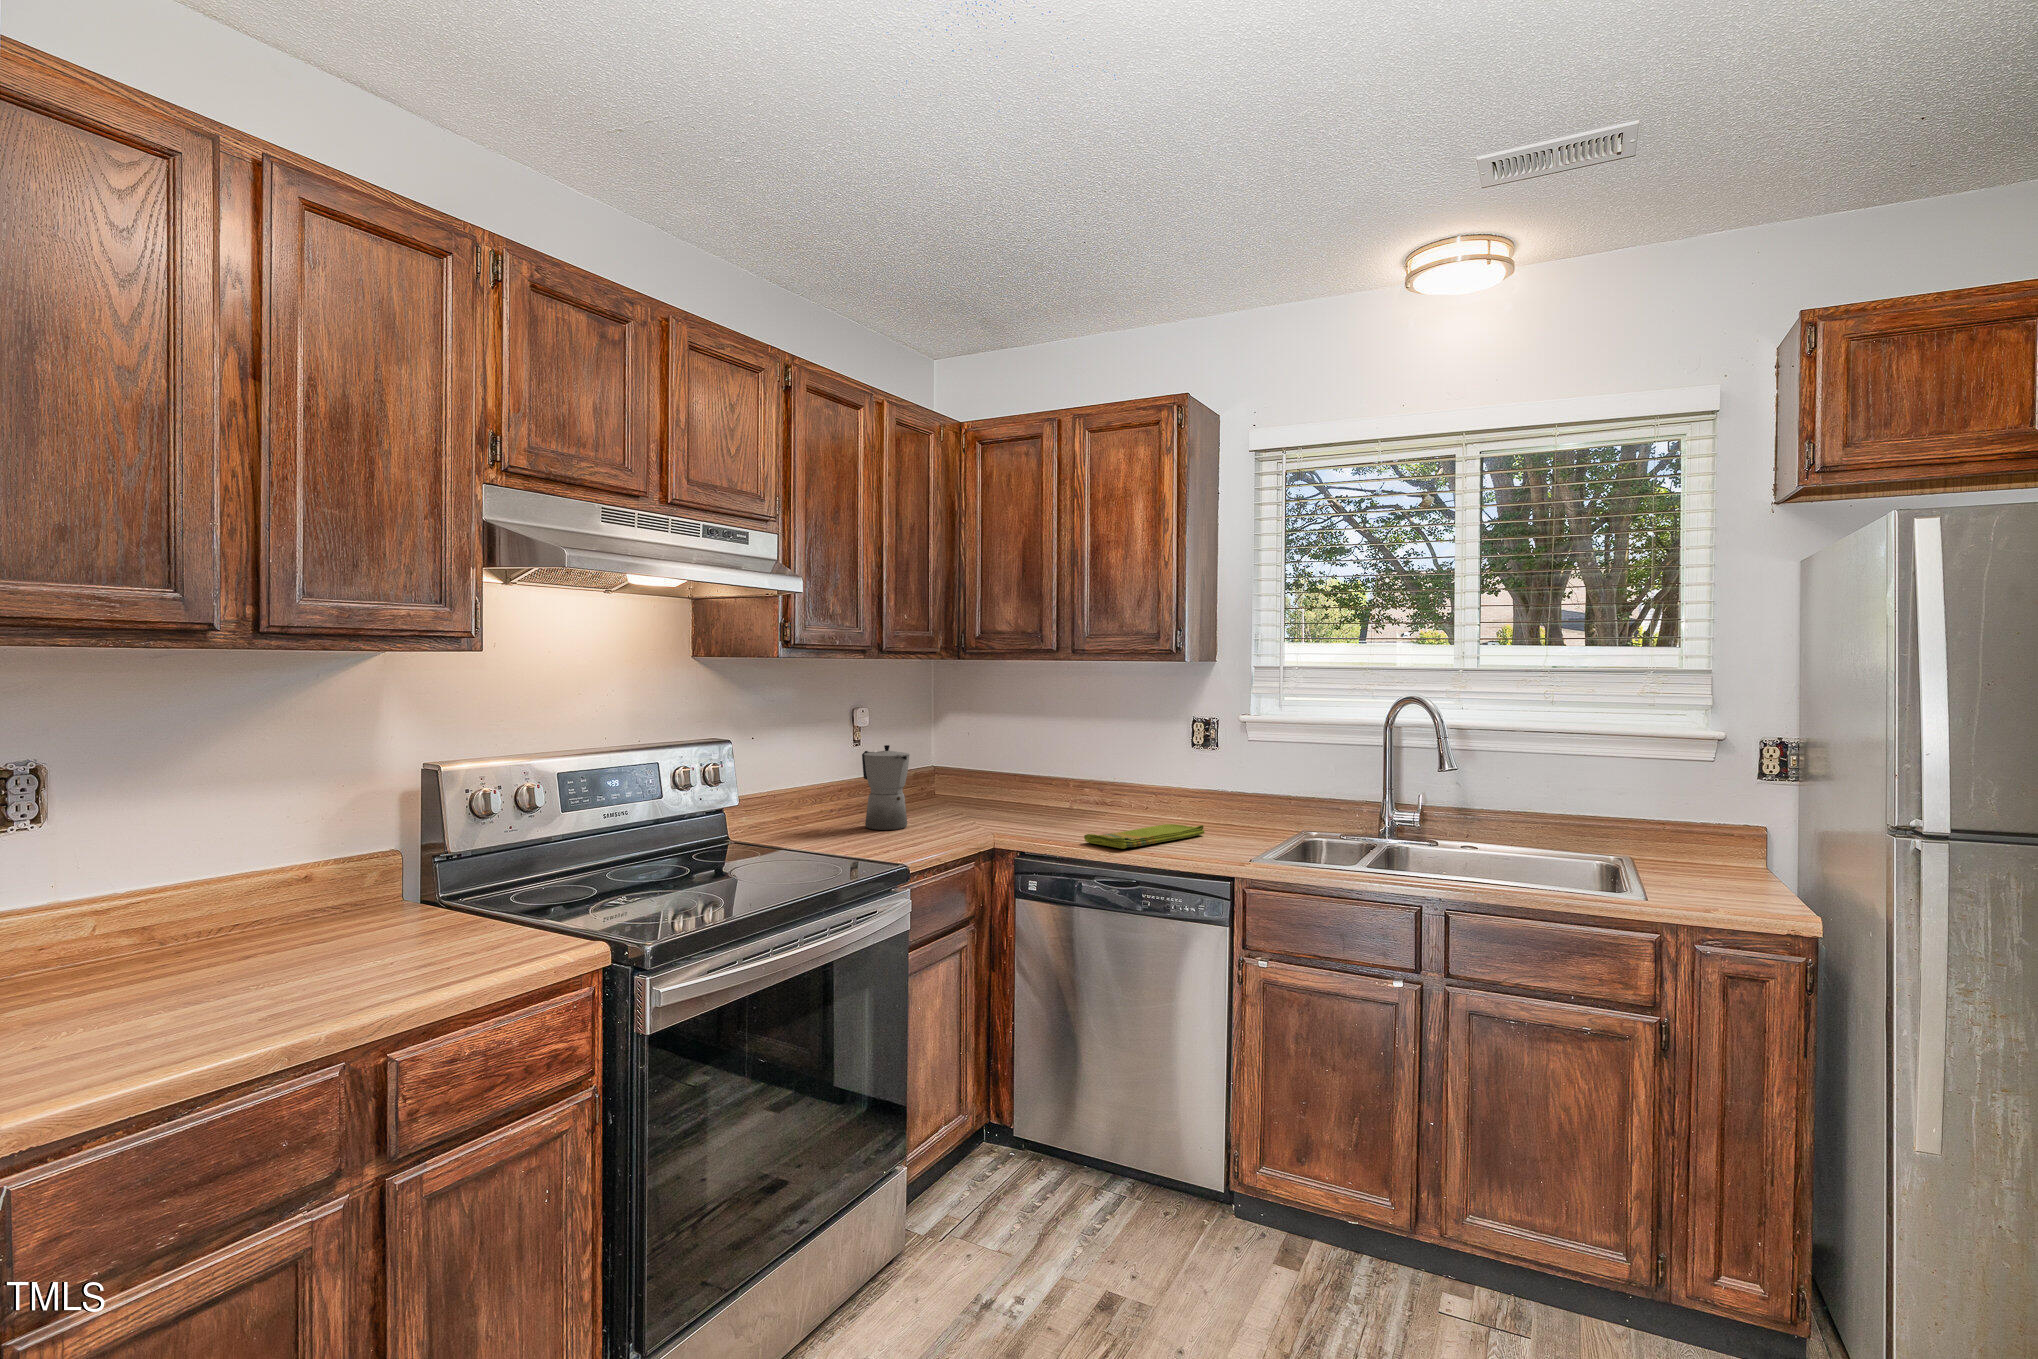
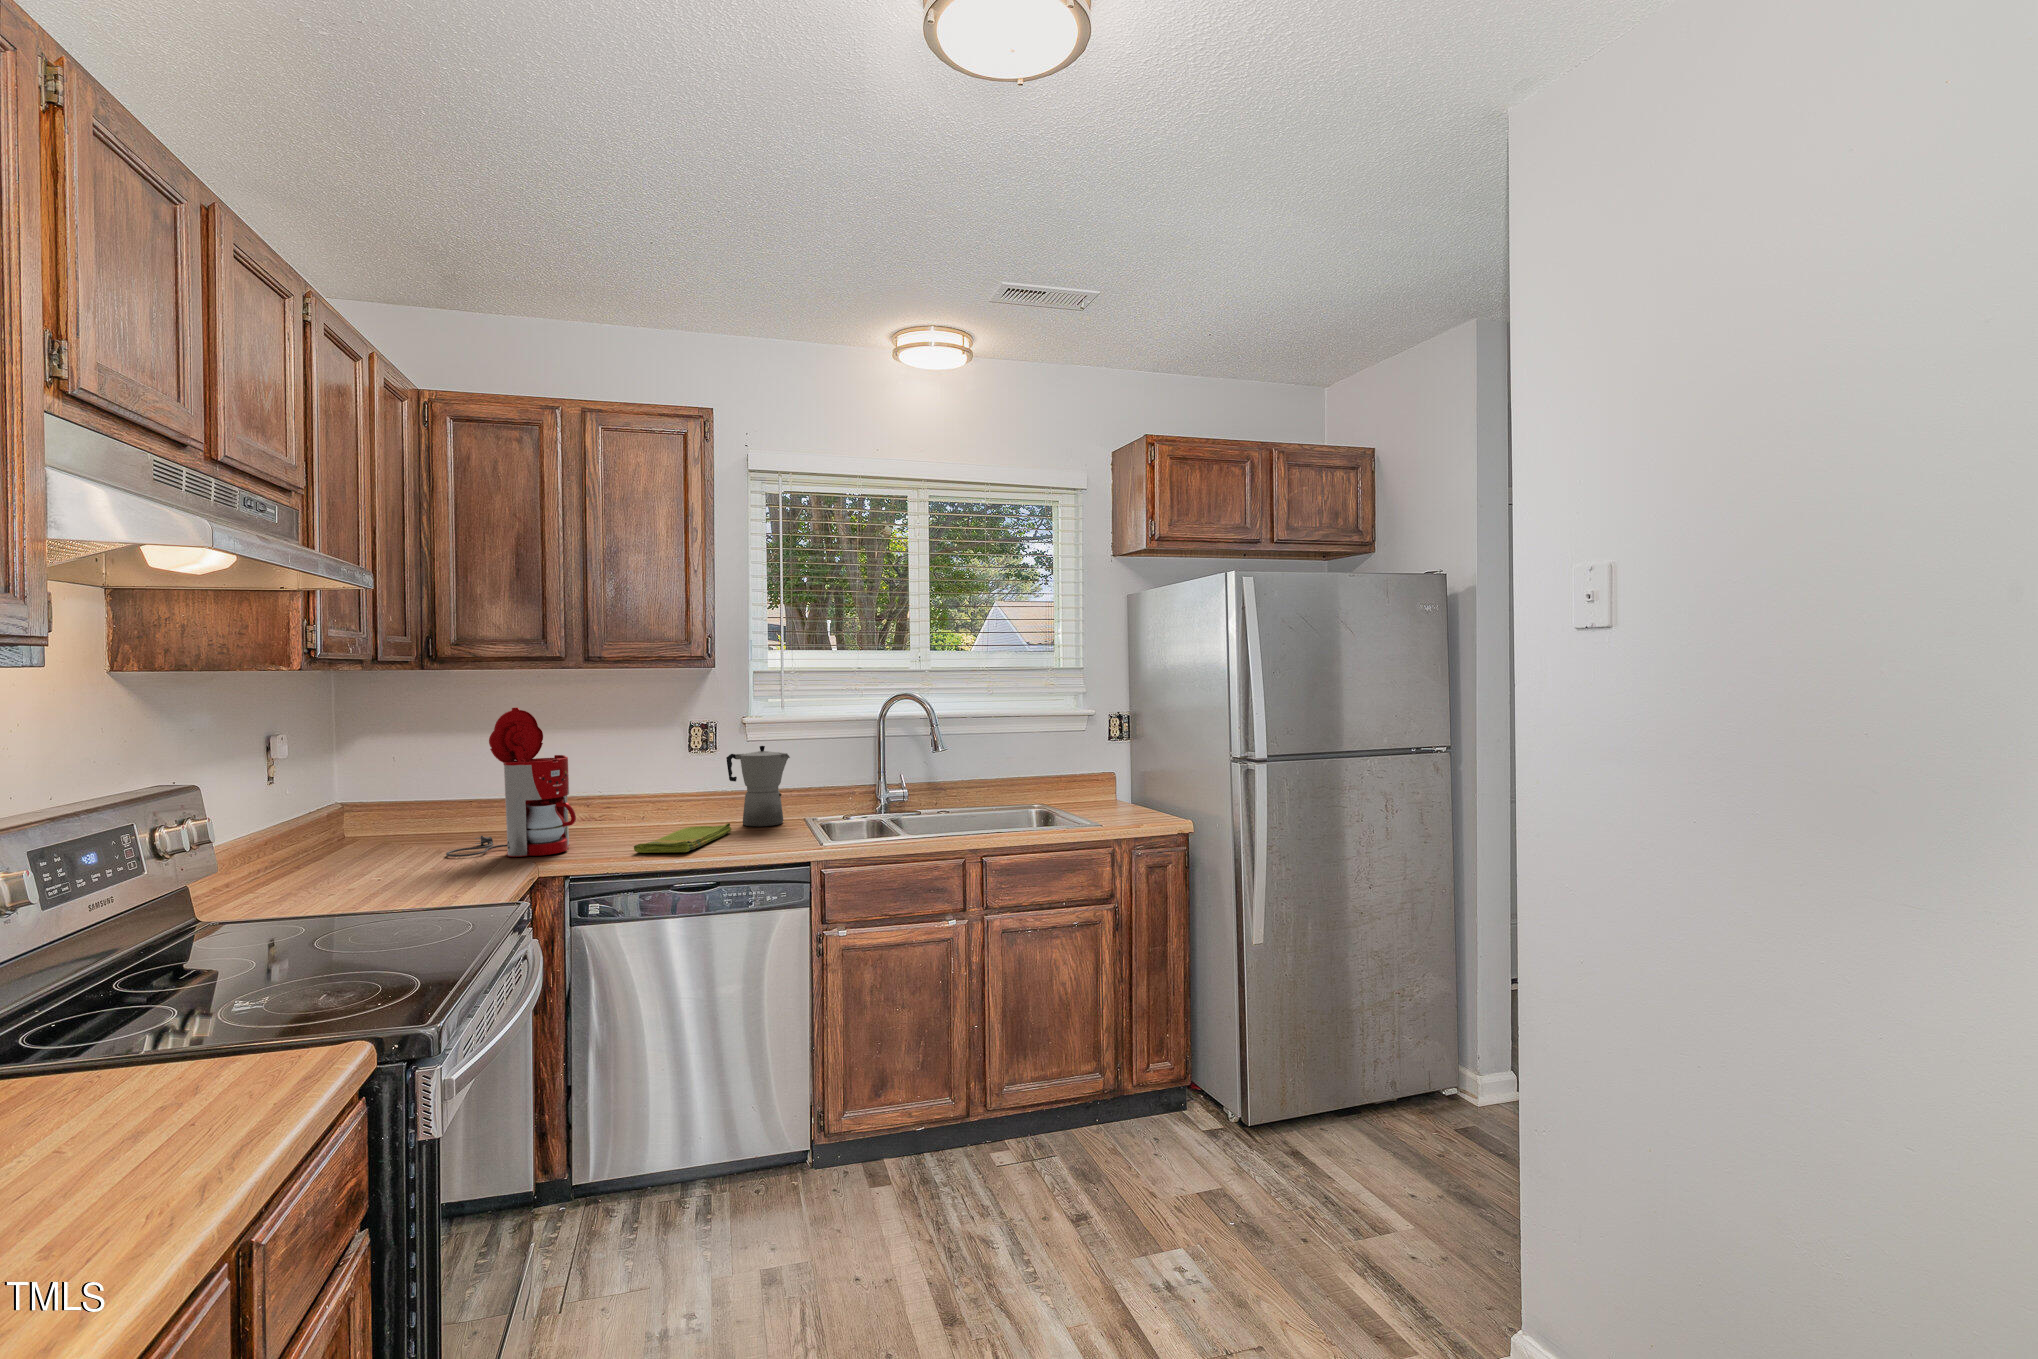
coffee maker: none [962,697,1054,832] -> present [446,708,576,857]
moka pot: present [862,745,910,830] -> present [726,746,790,826]

